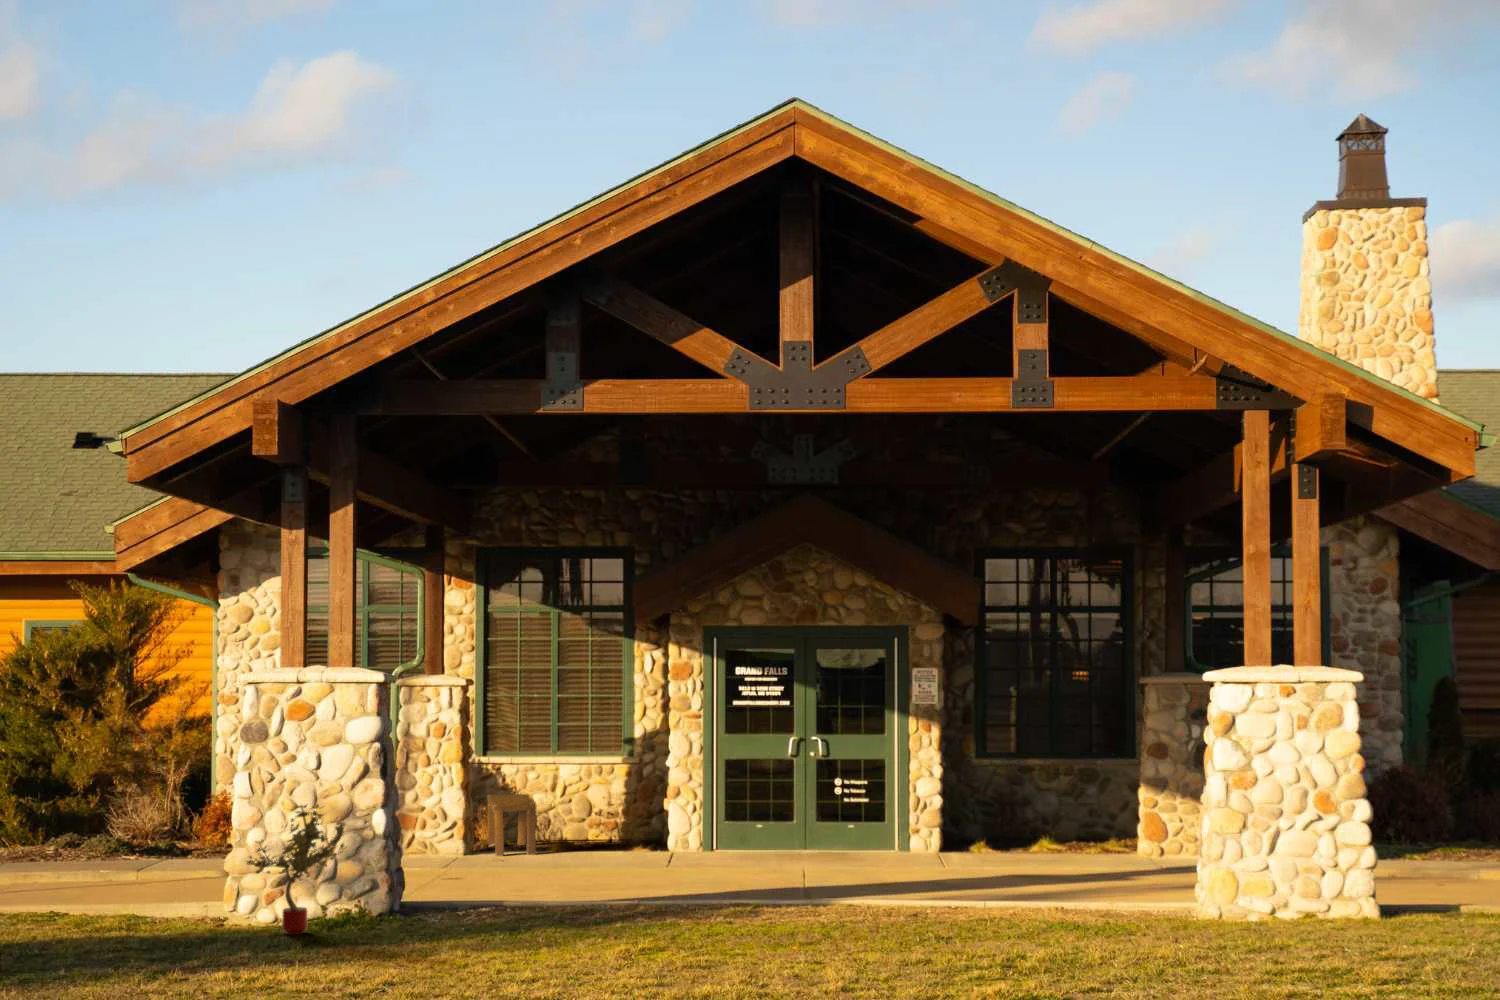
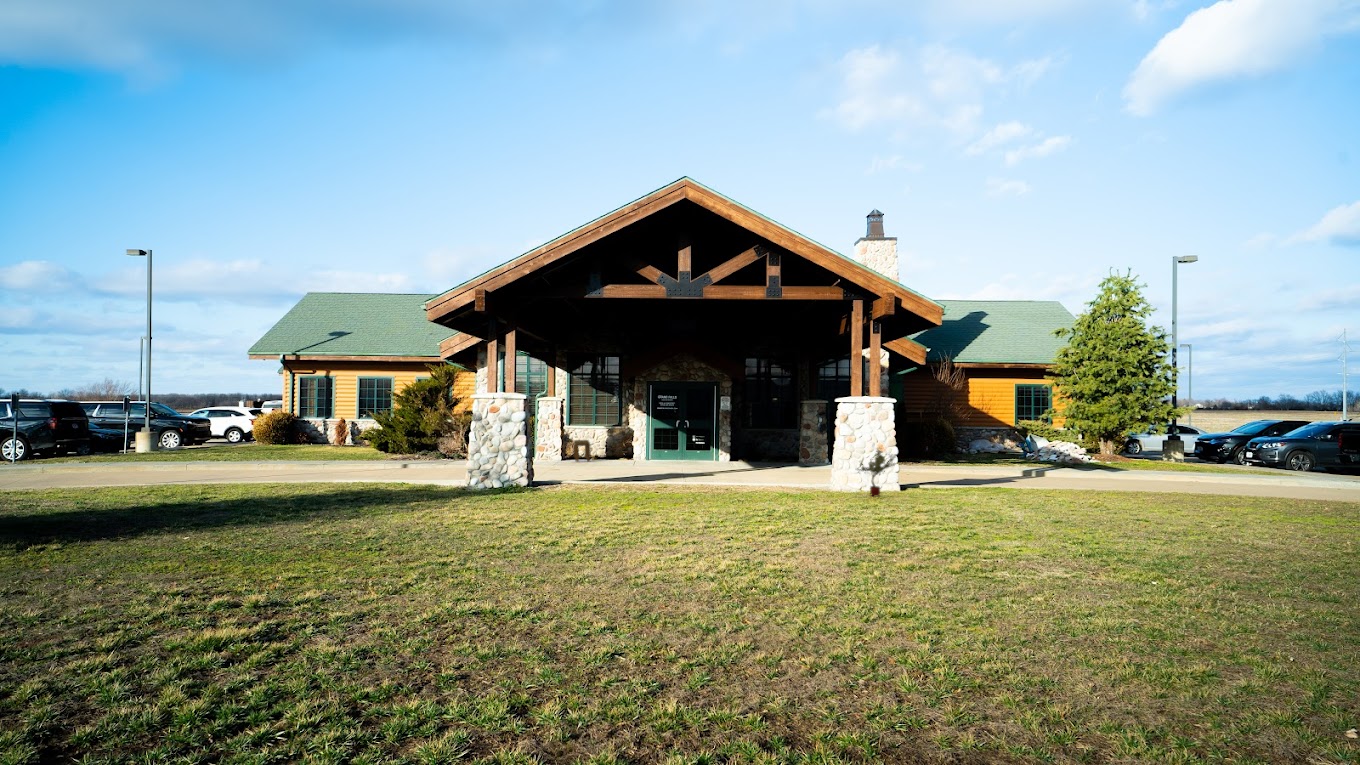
potted tree: present [247,804,346,935] -> present [857,450,896,496]

